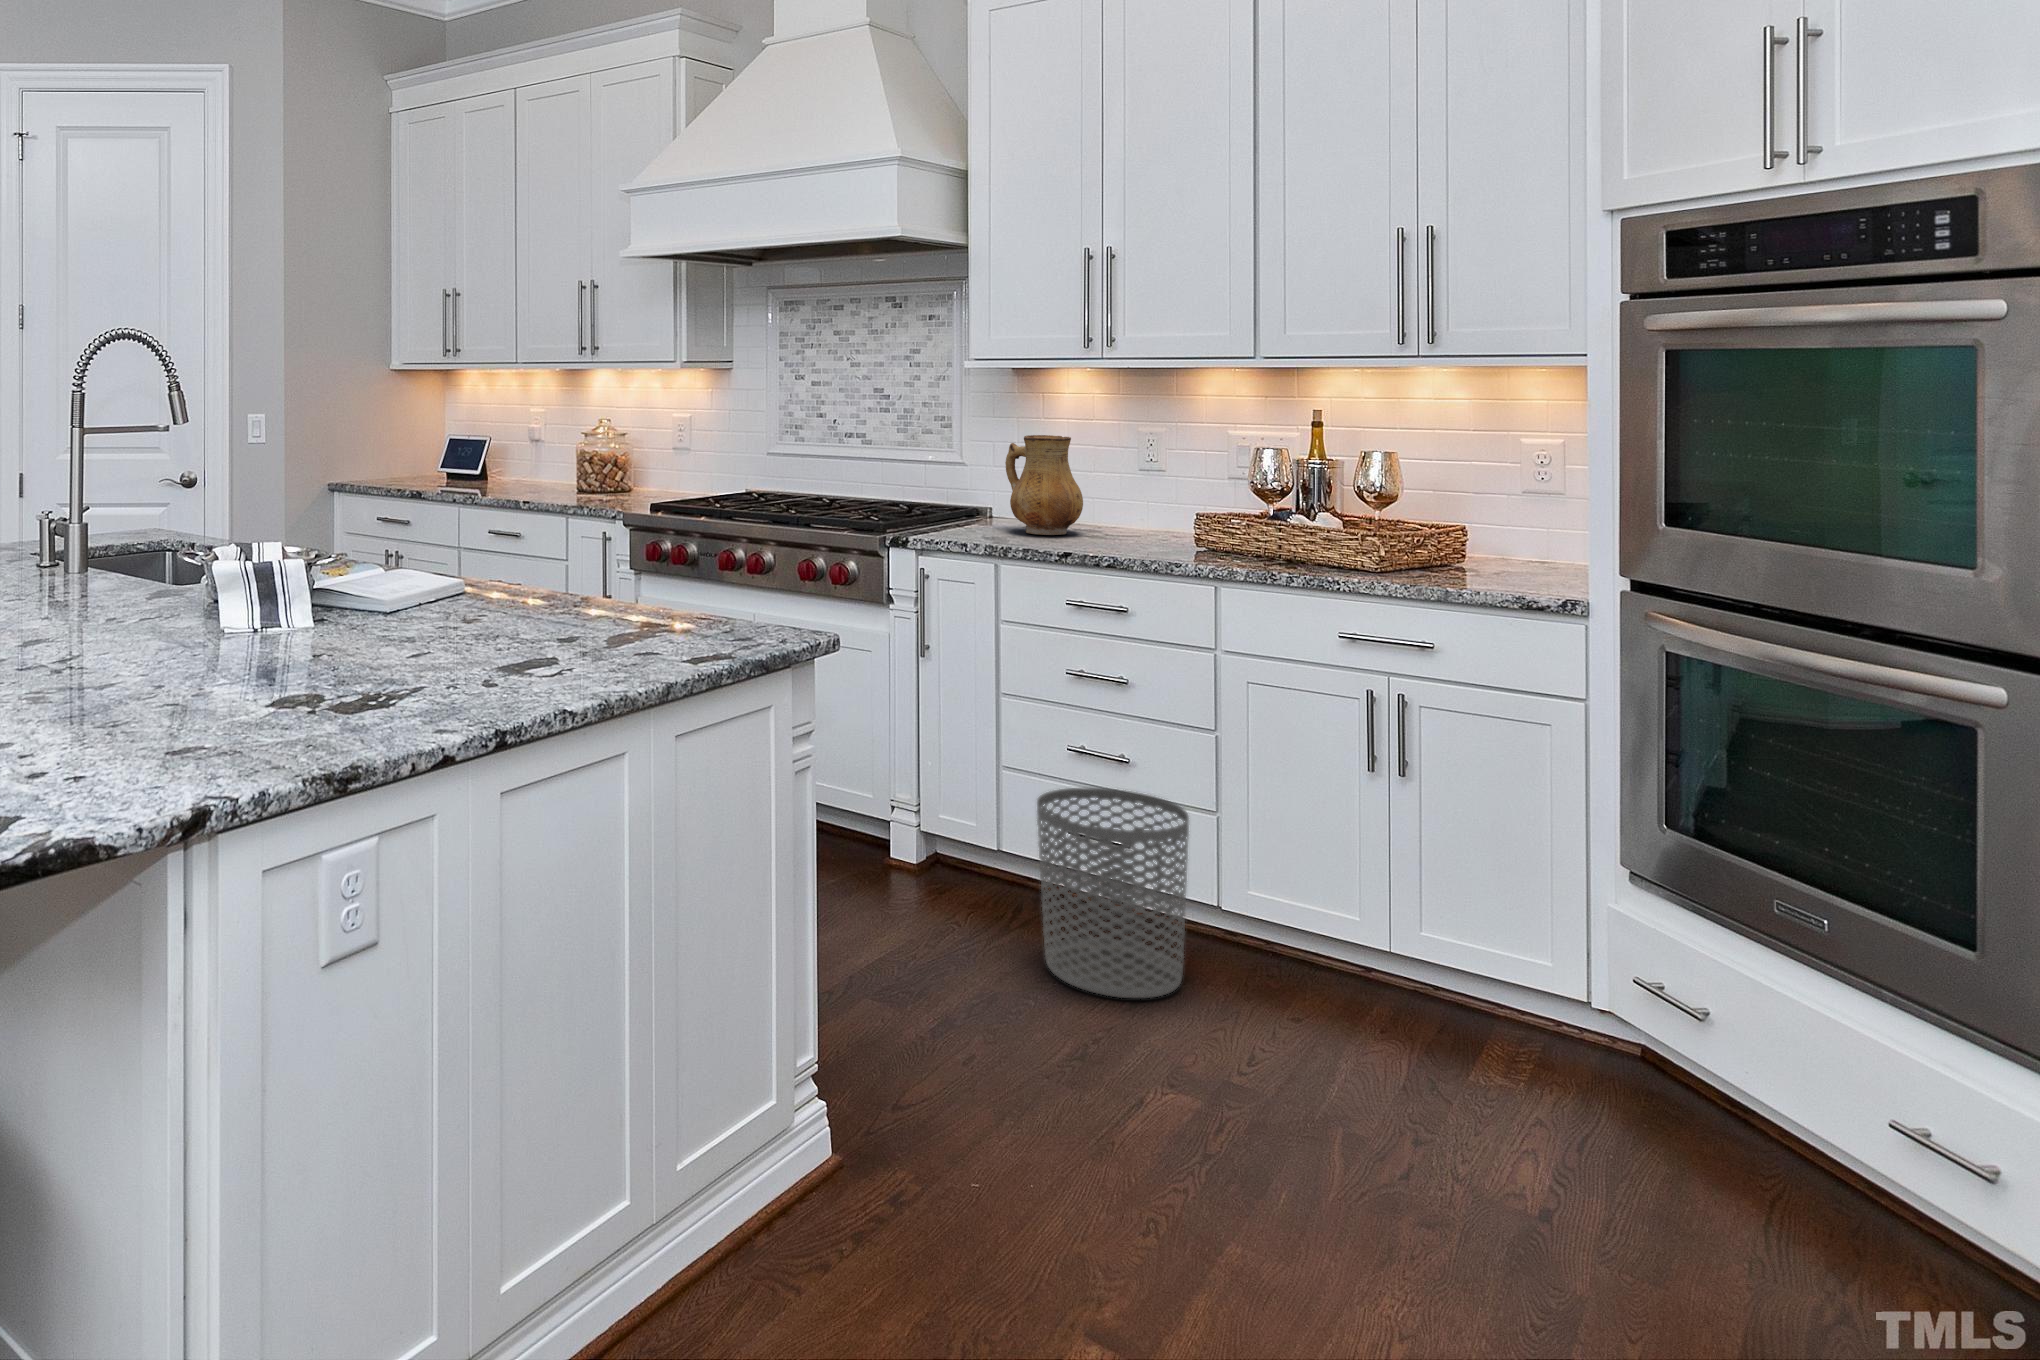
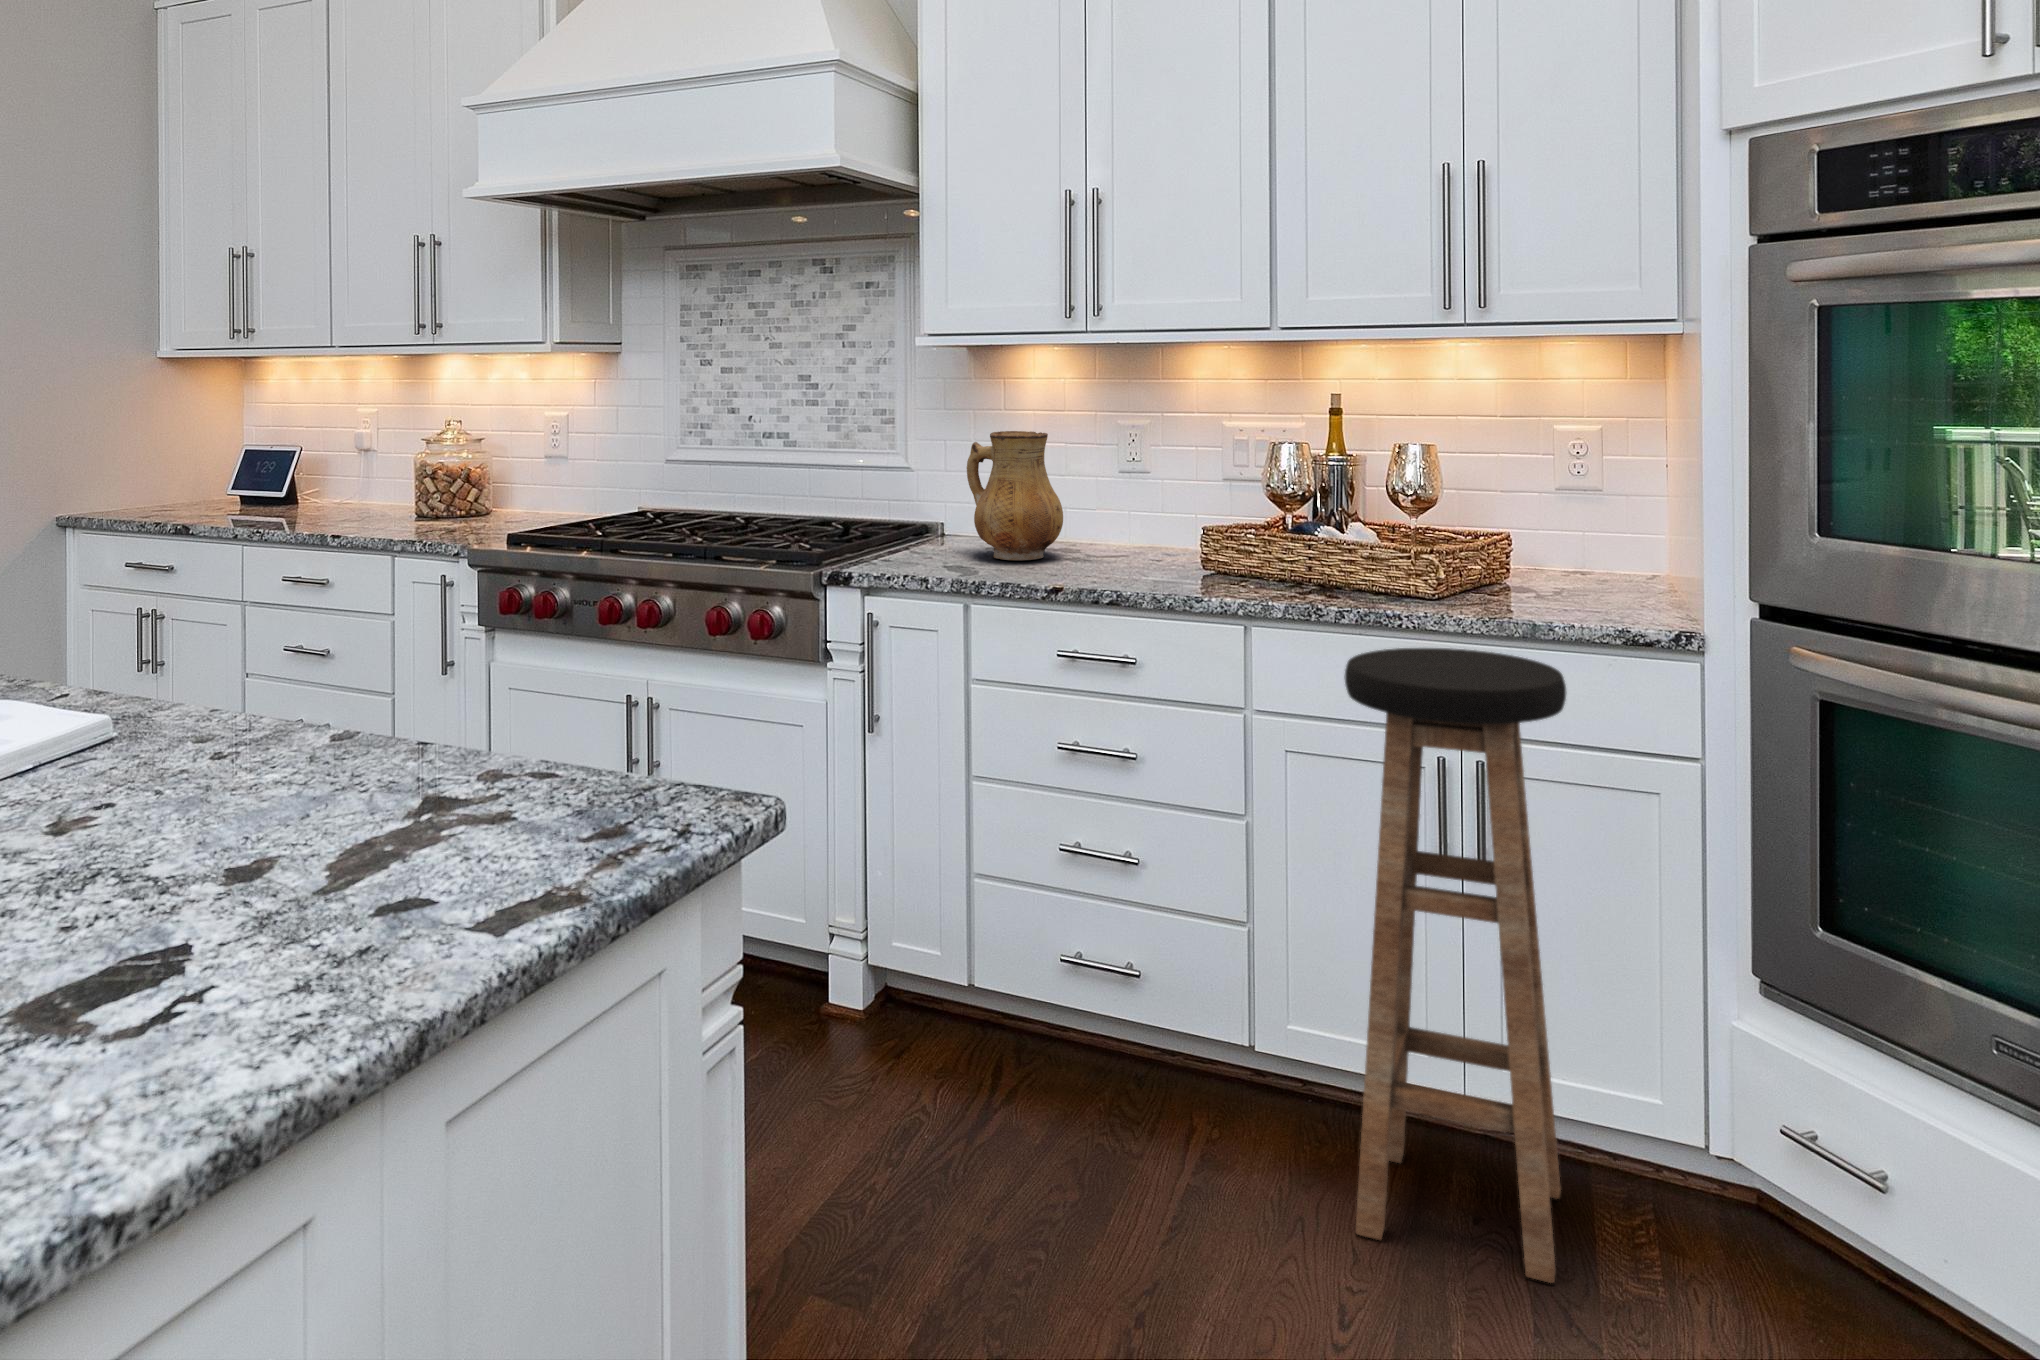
bar stool: none [1282,603,1464,1072] -> present [1344,648,1566,1283]
waste bin: present [1037,788,1189,999] -> none [1030,905,1226,1210]

